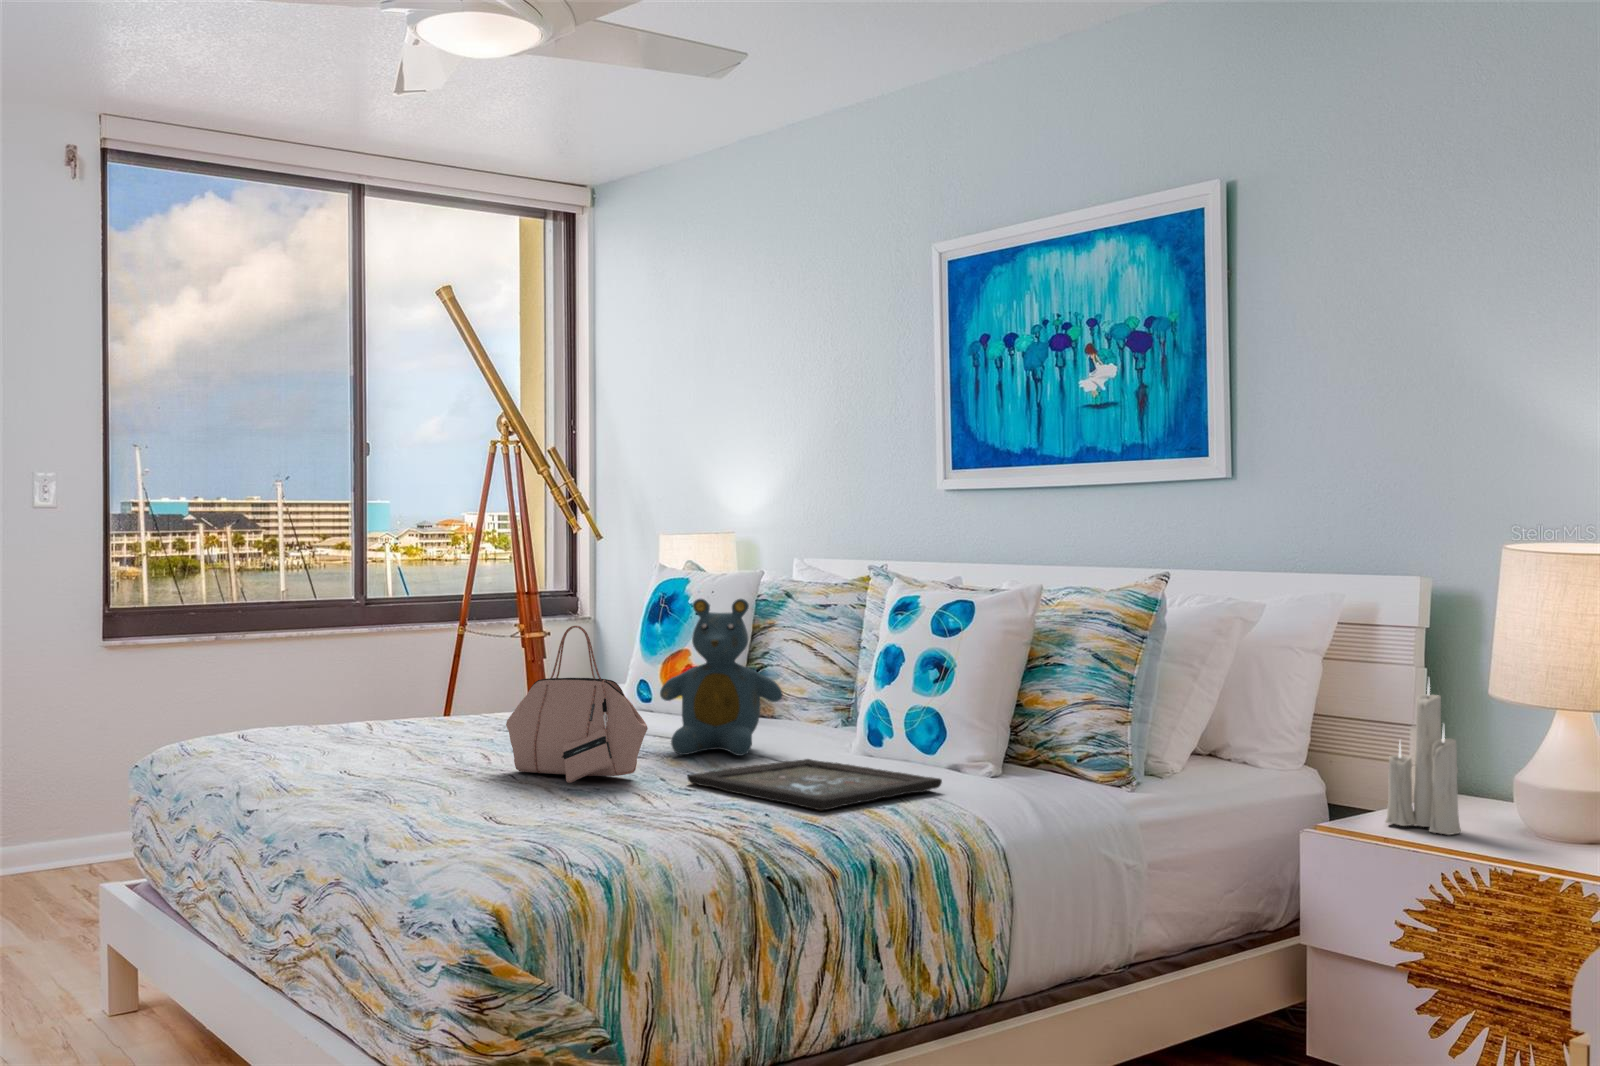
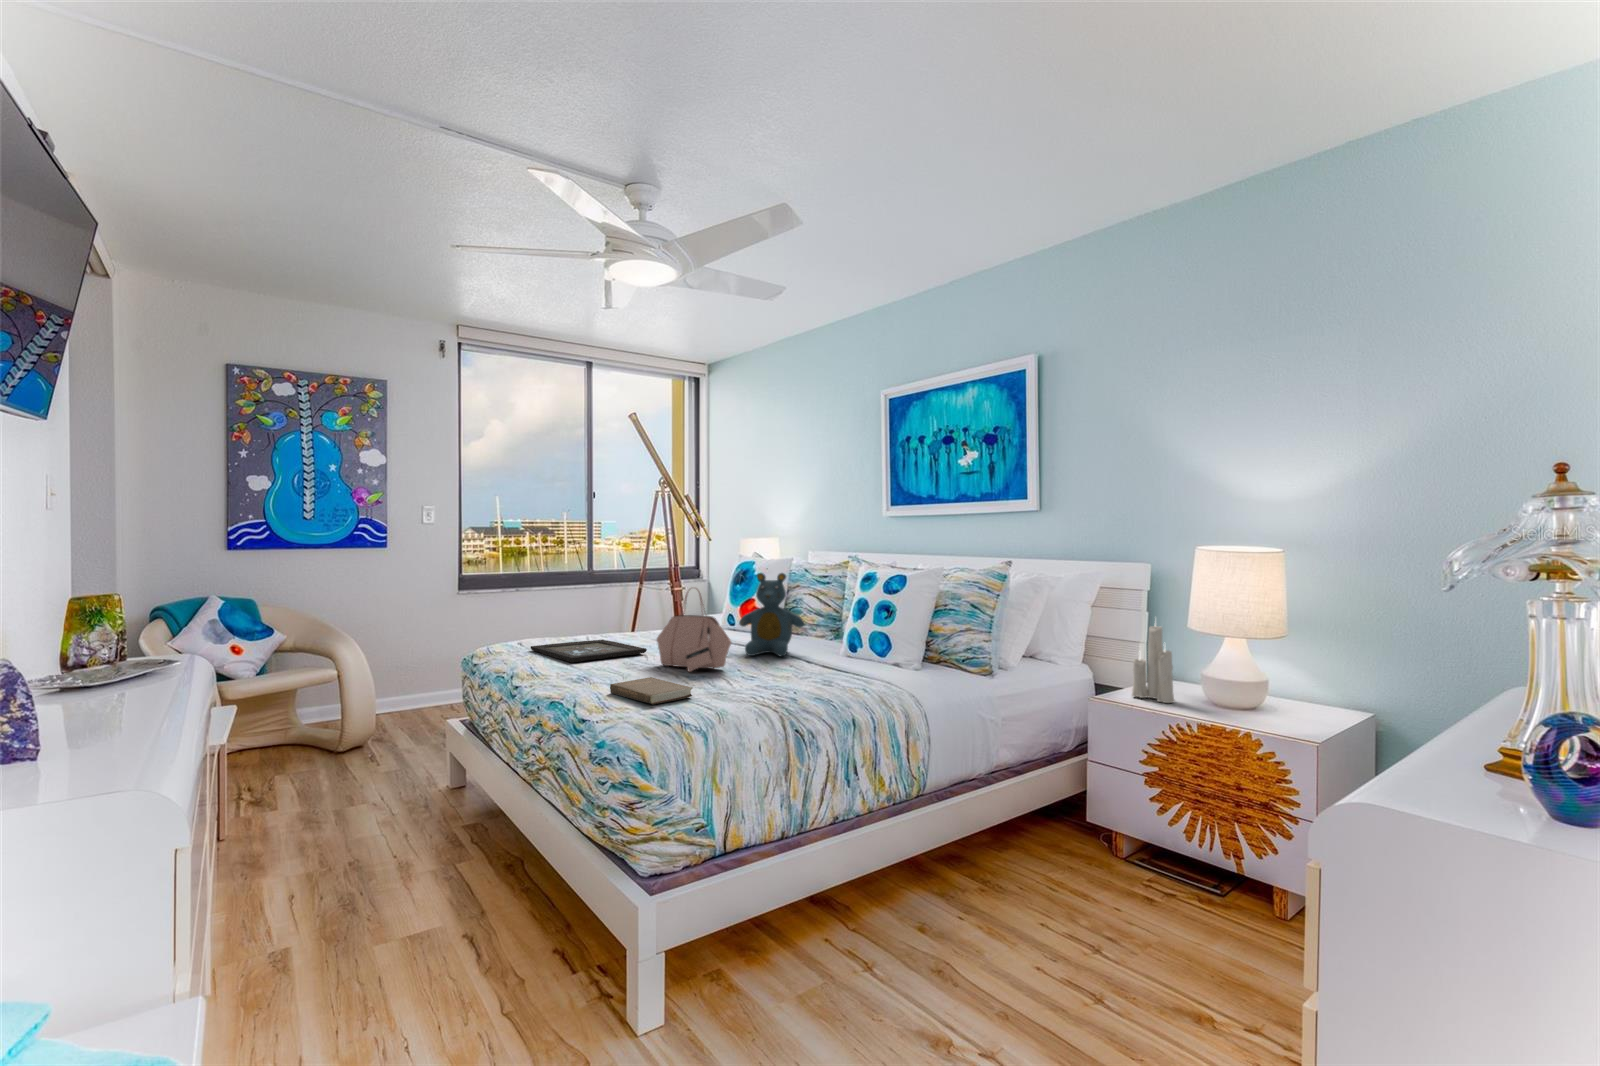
tray: present [687,759,942,811] -> present [531,639,647,663]
book: none [428,790,580,835] -> present [610,677,692,704]

